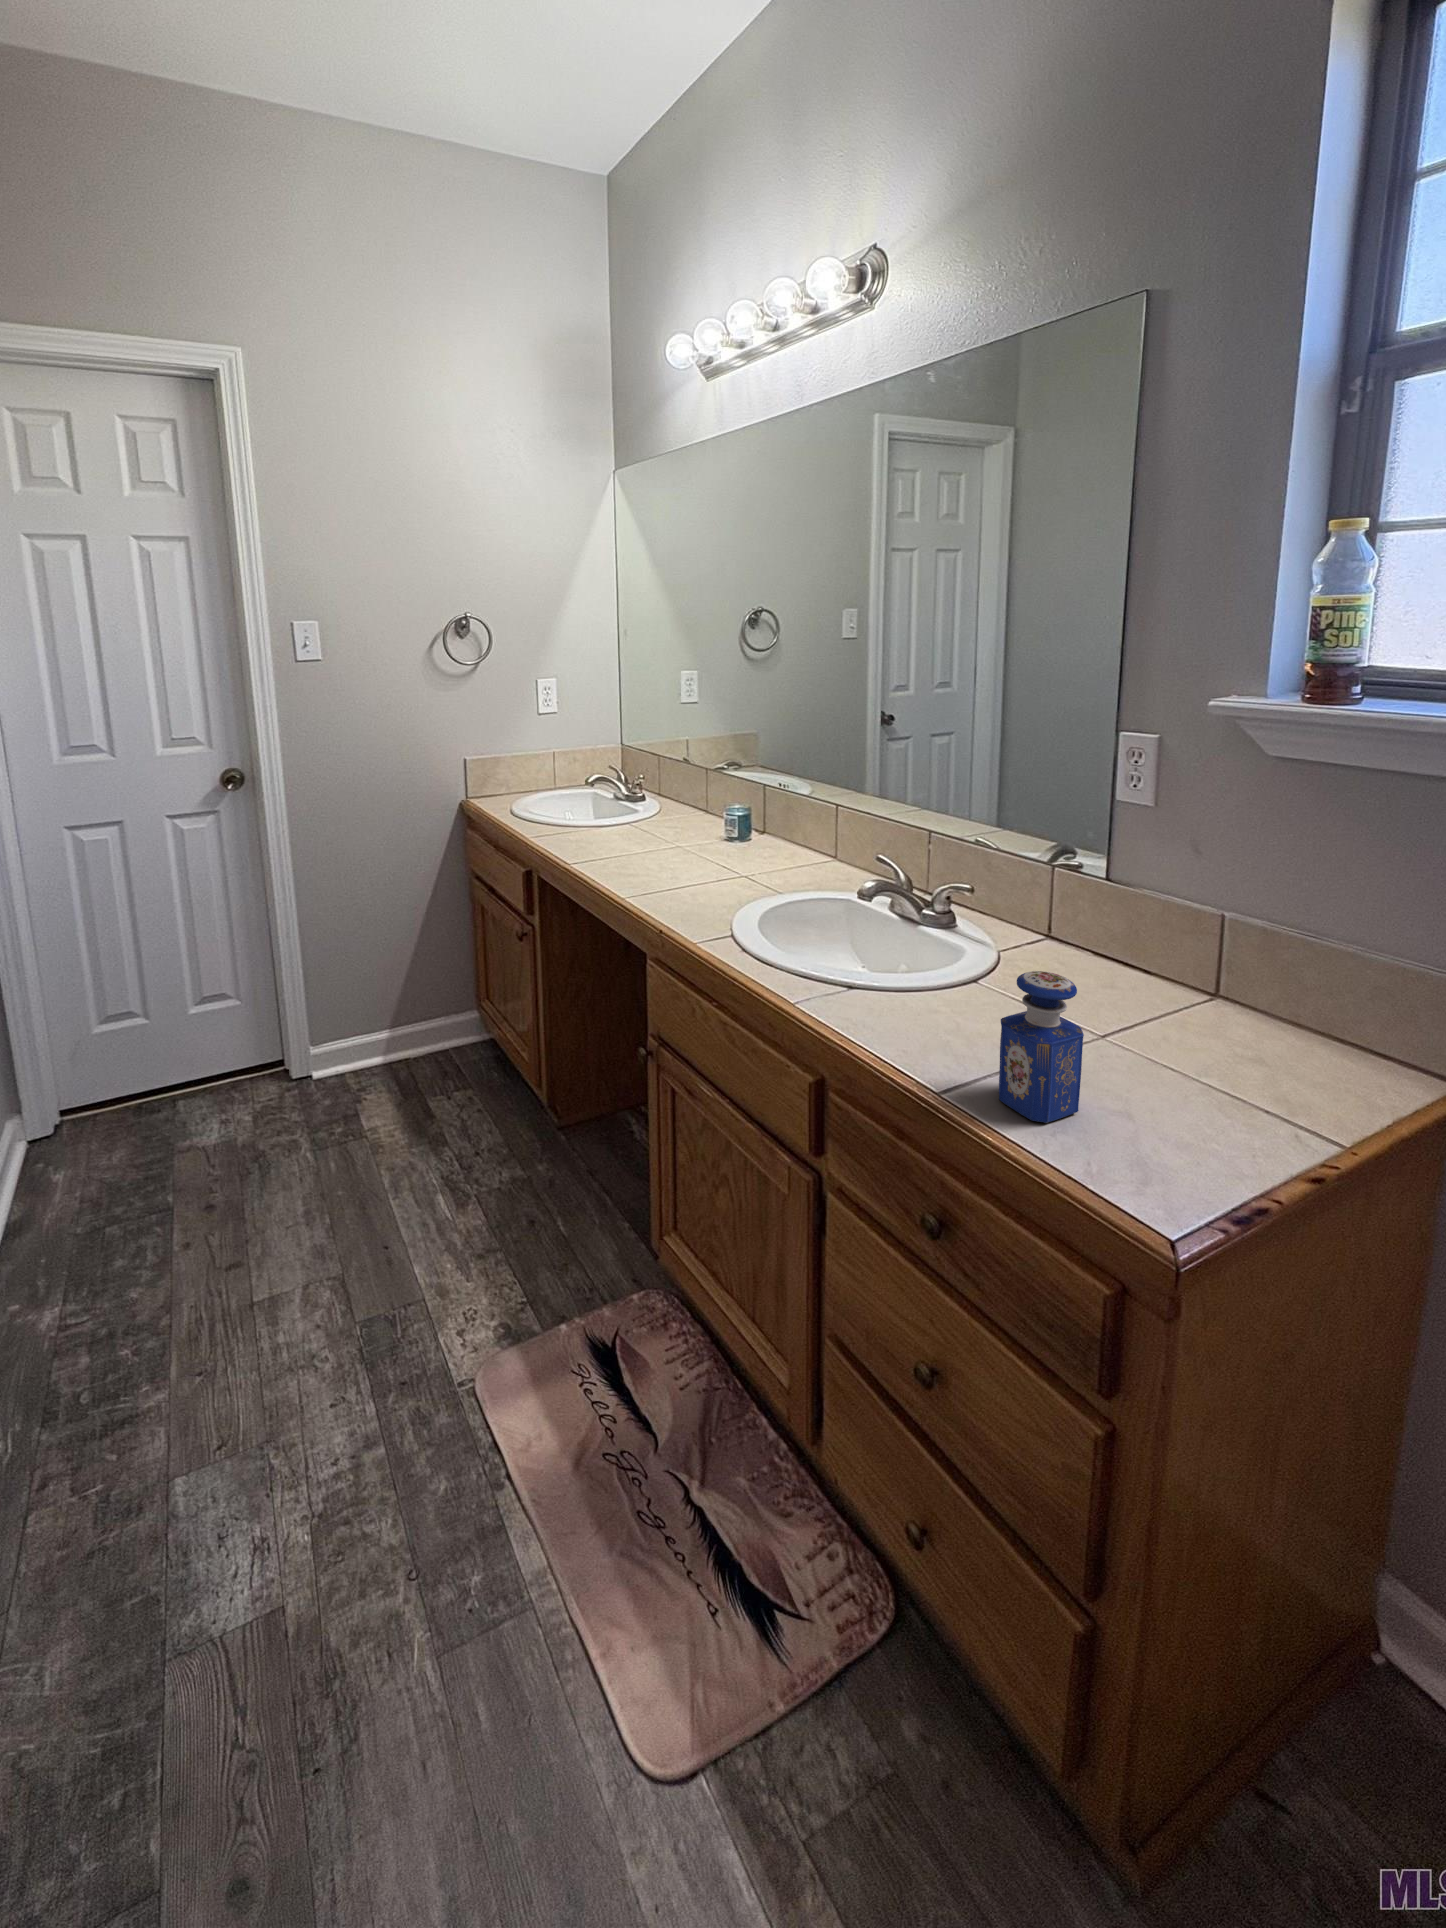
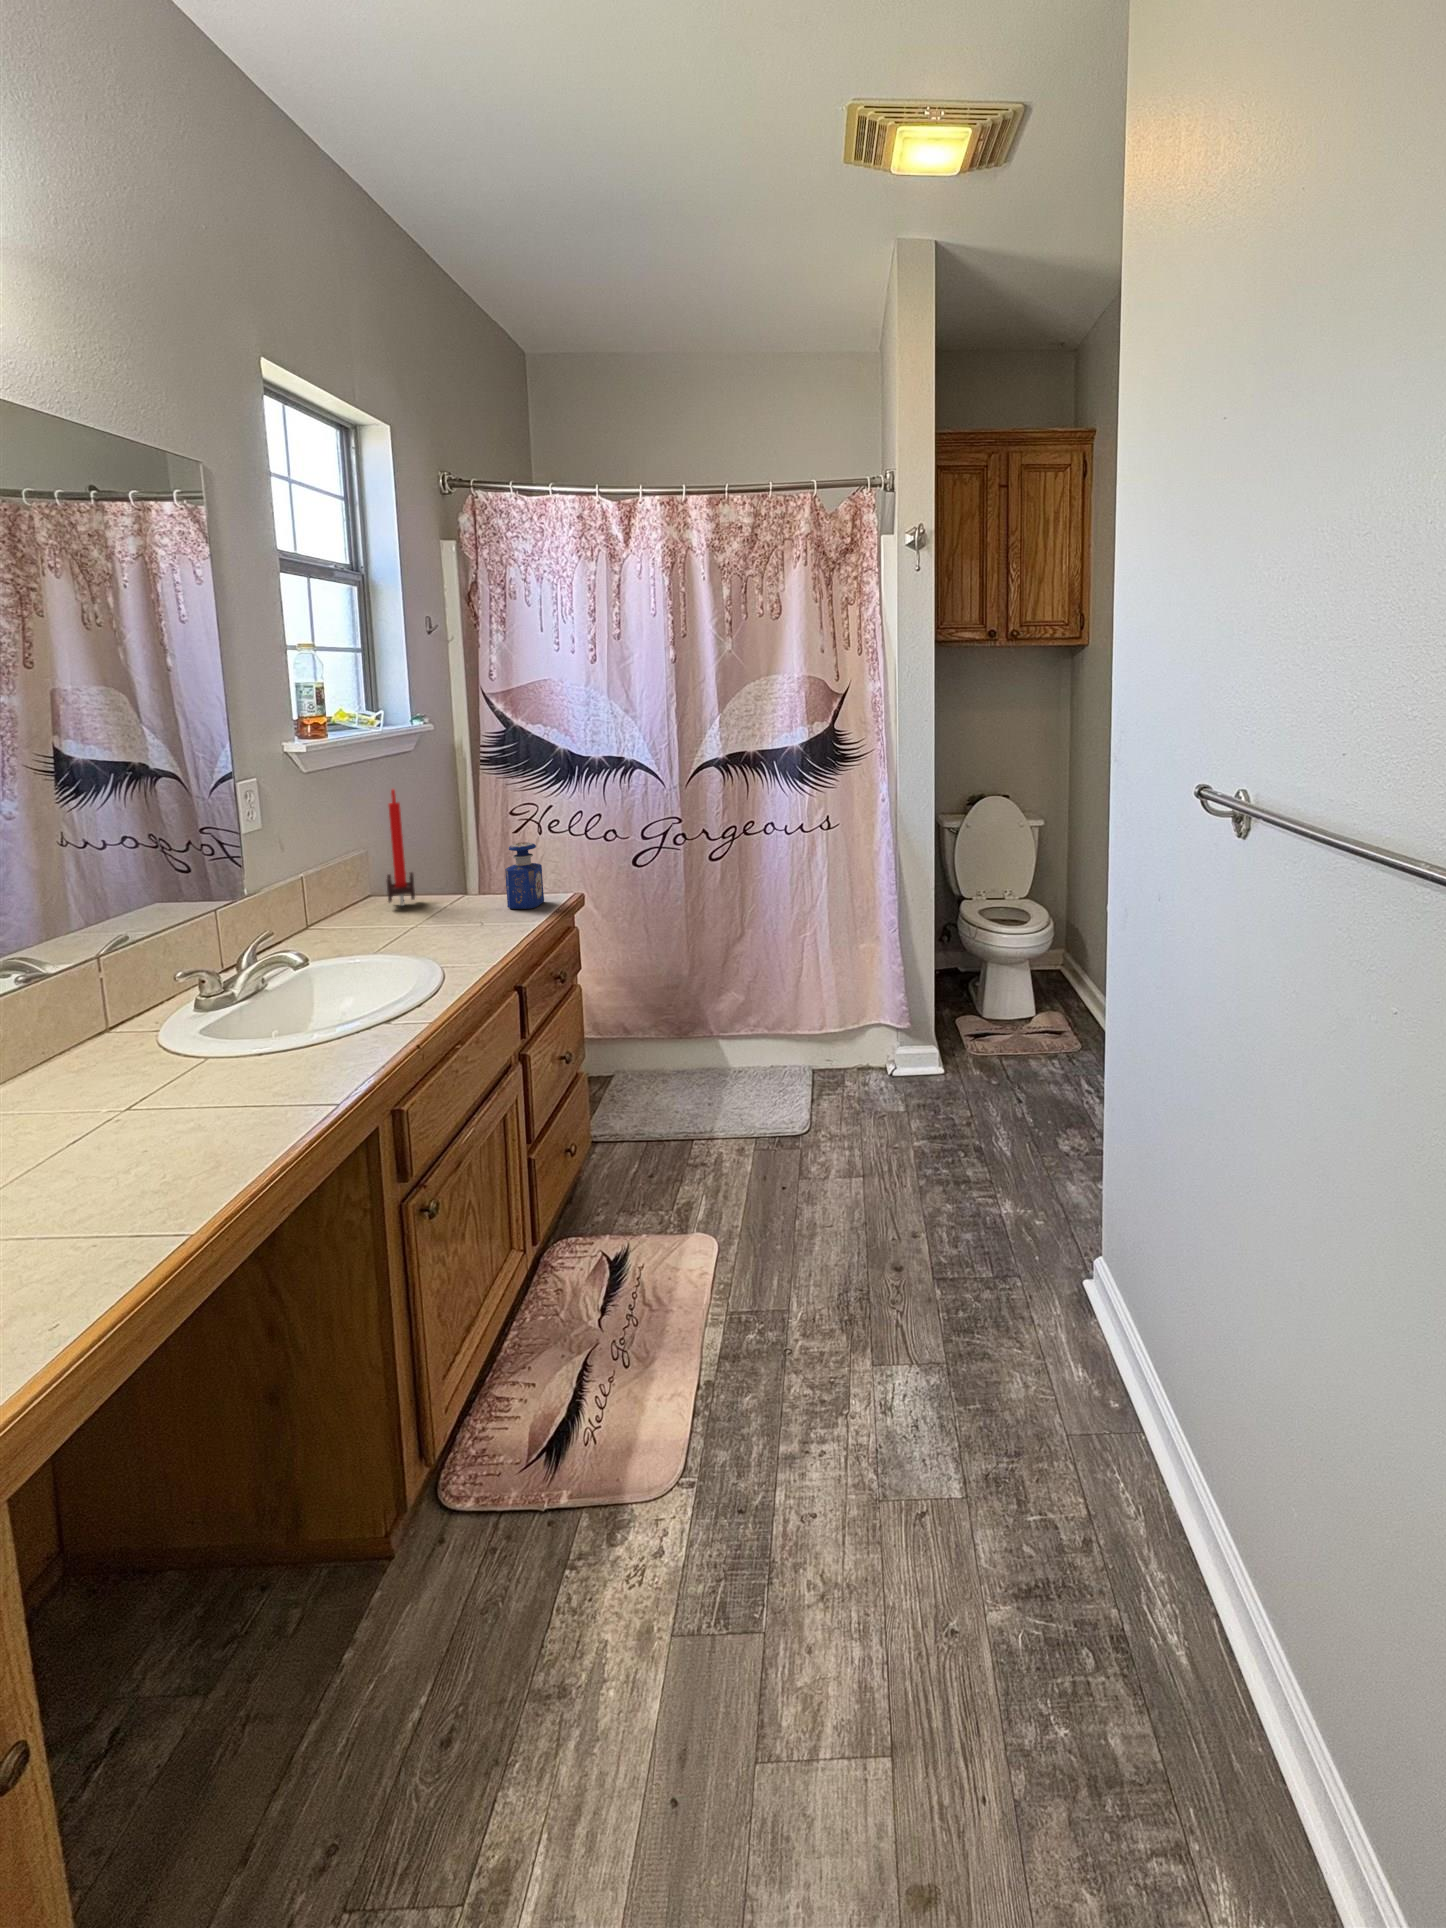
candle: none [1196,828,1259,1053] -> present [387,789,415,906]

